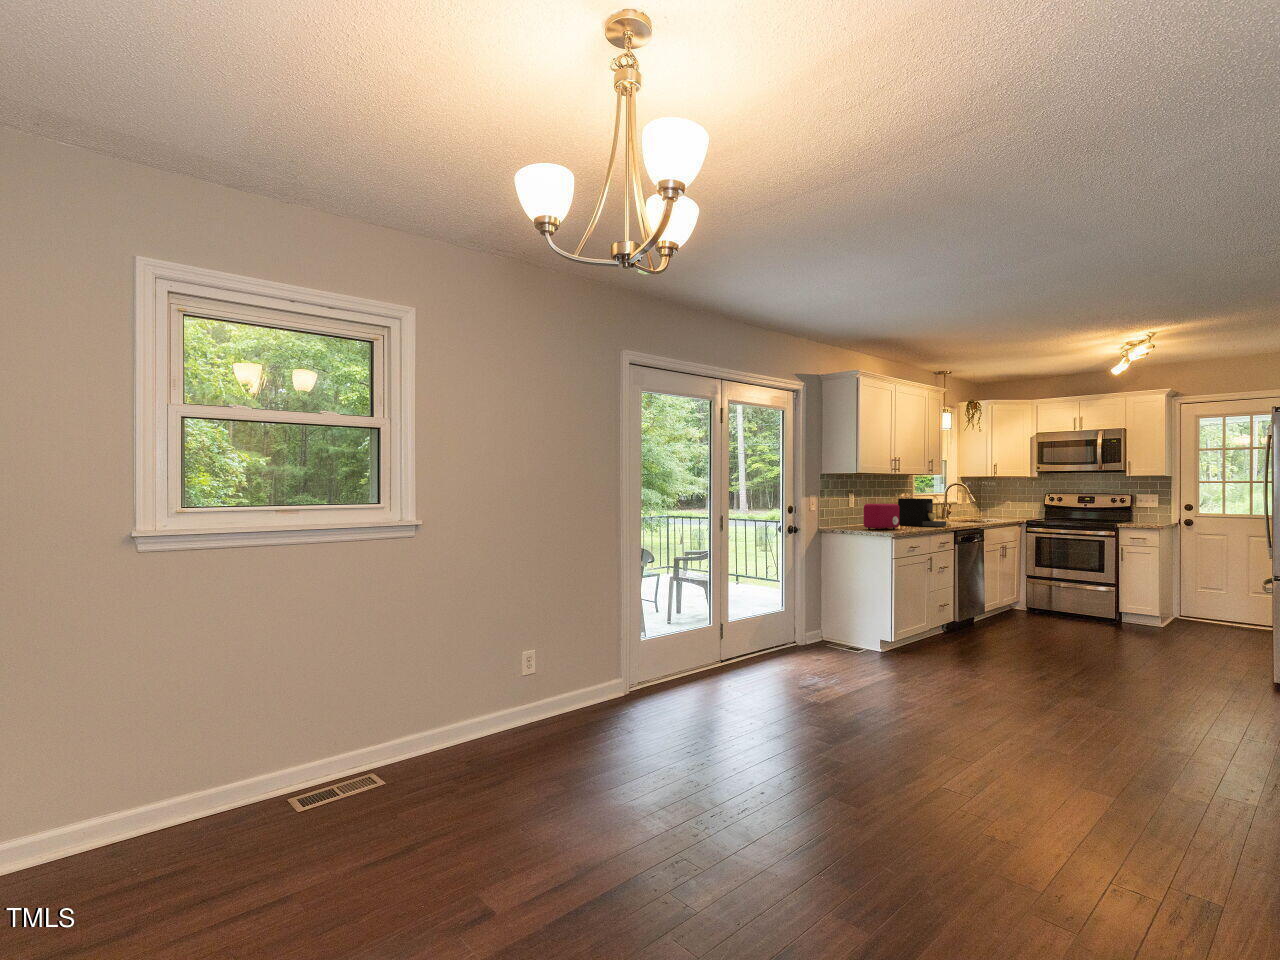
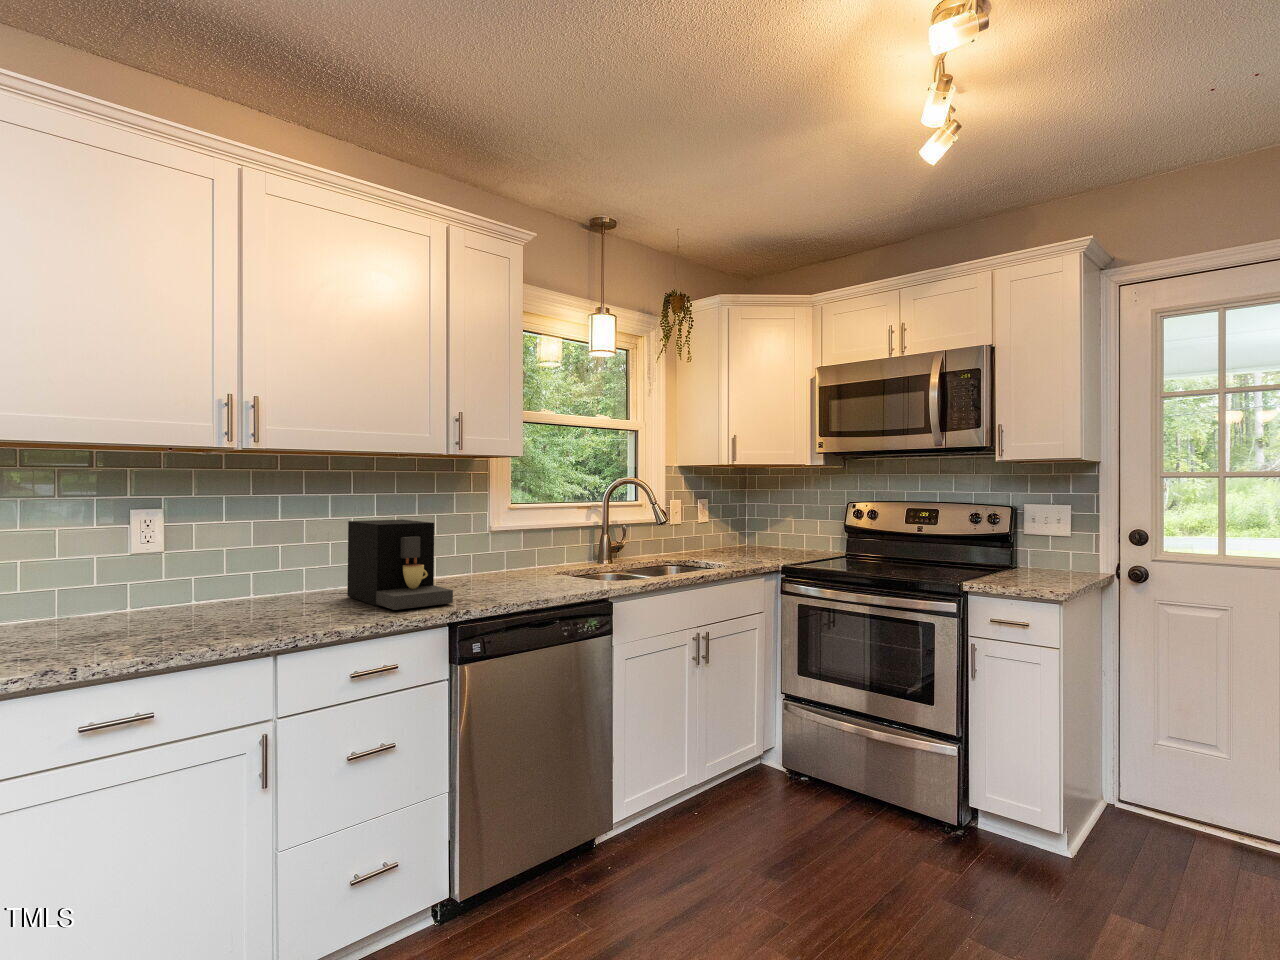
toaster: present [864,504,899,530] -> none [37,545,199,644]

